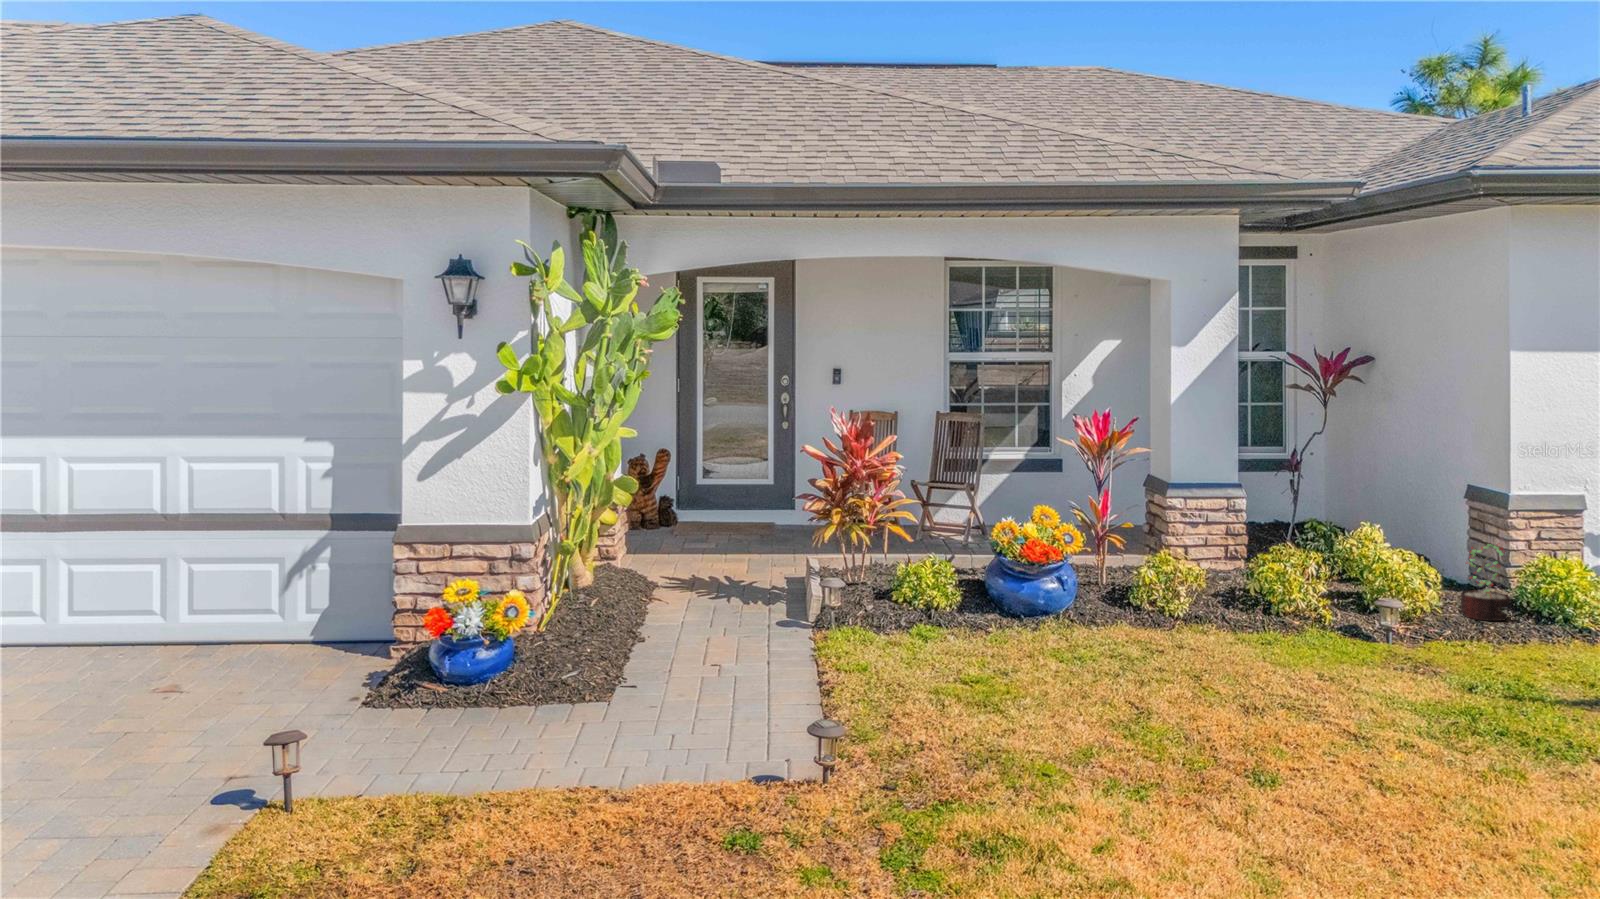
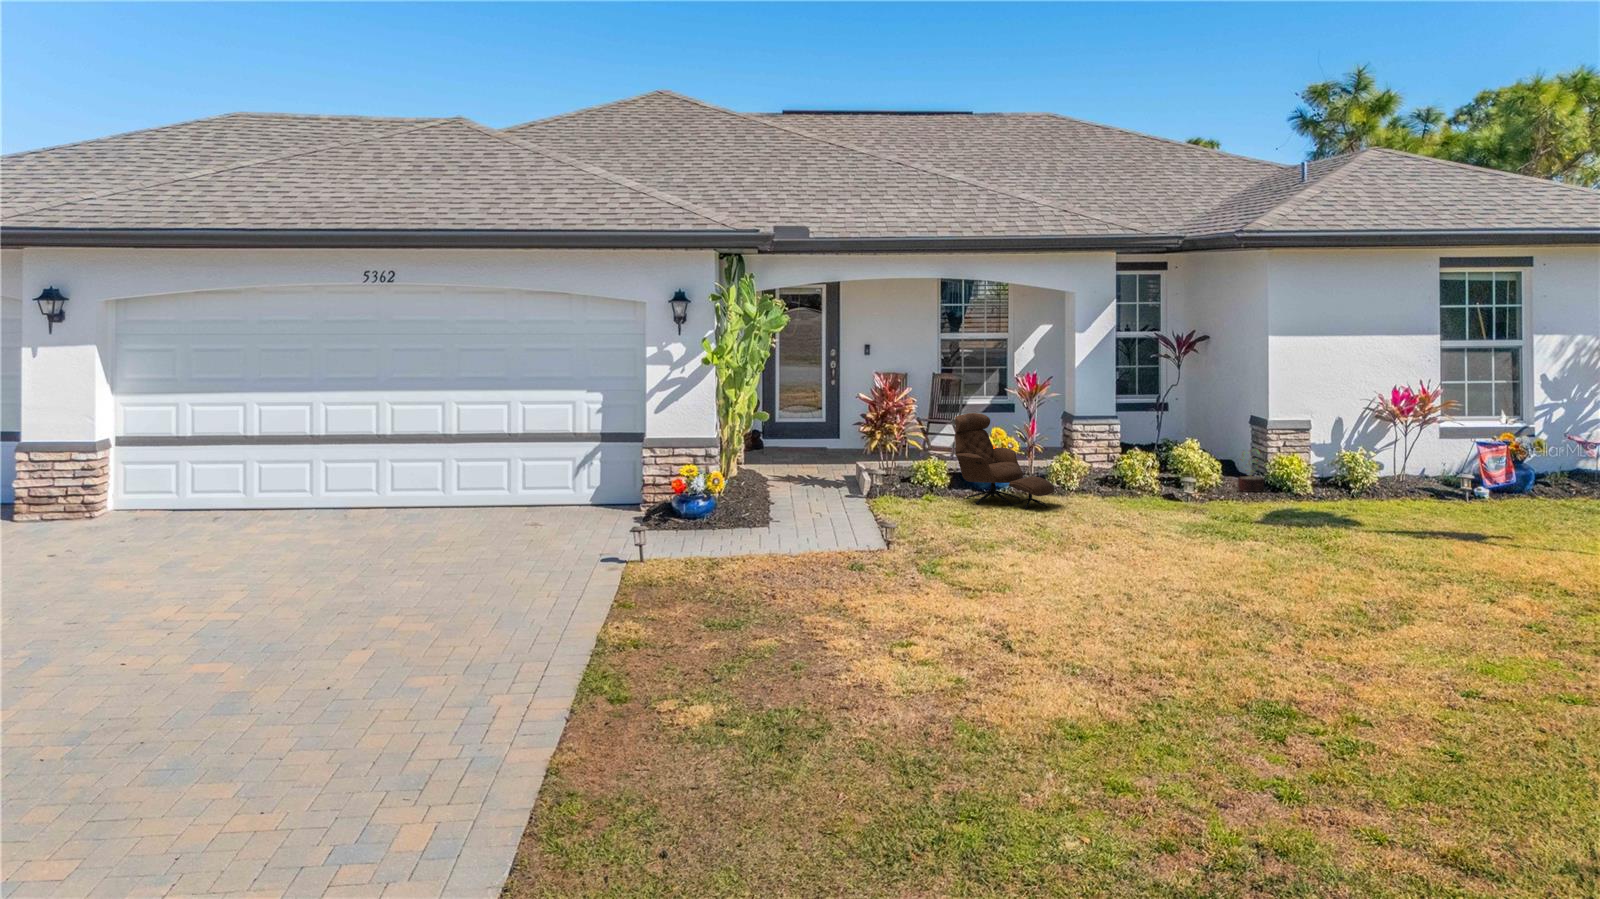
lounge chair: none [971,480,1153,660] -> present [955,413,1055,509]

